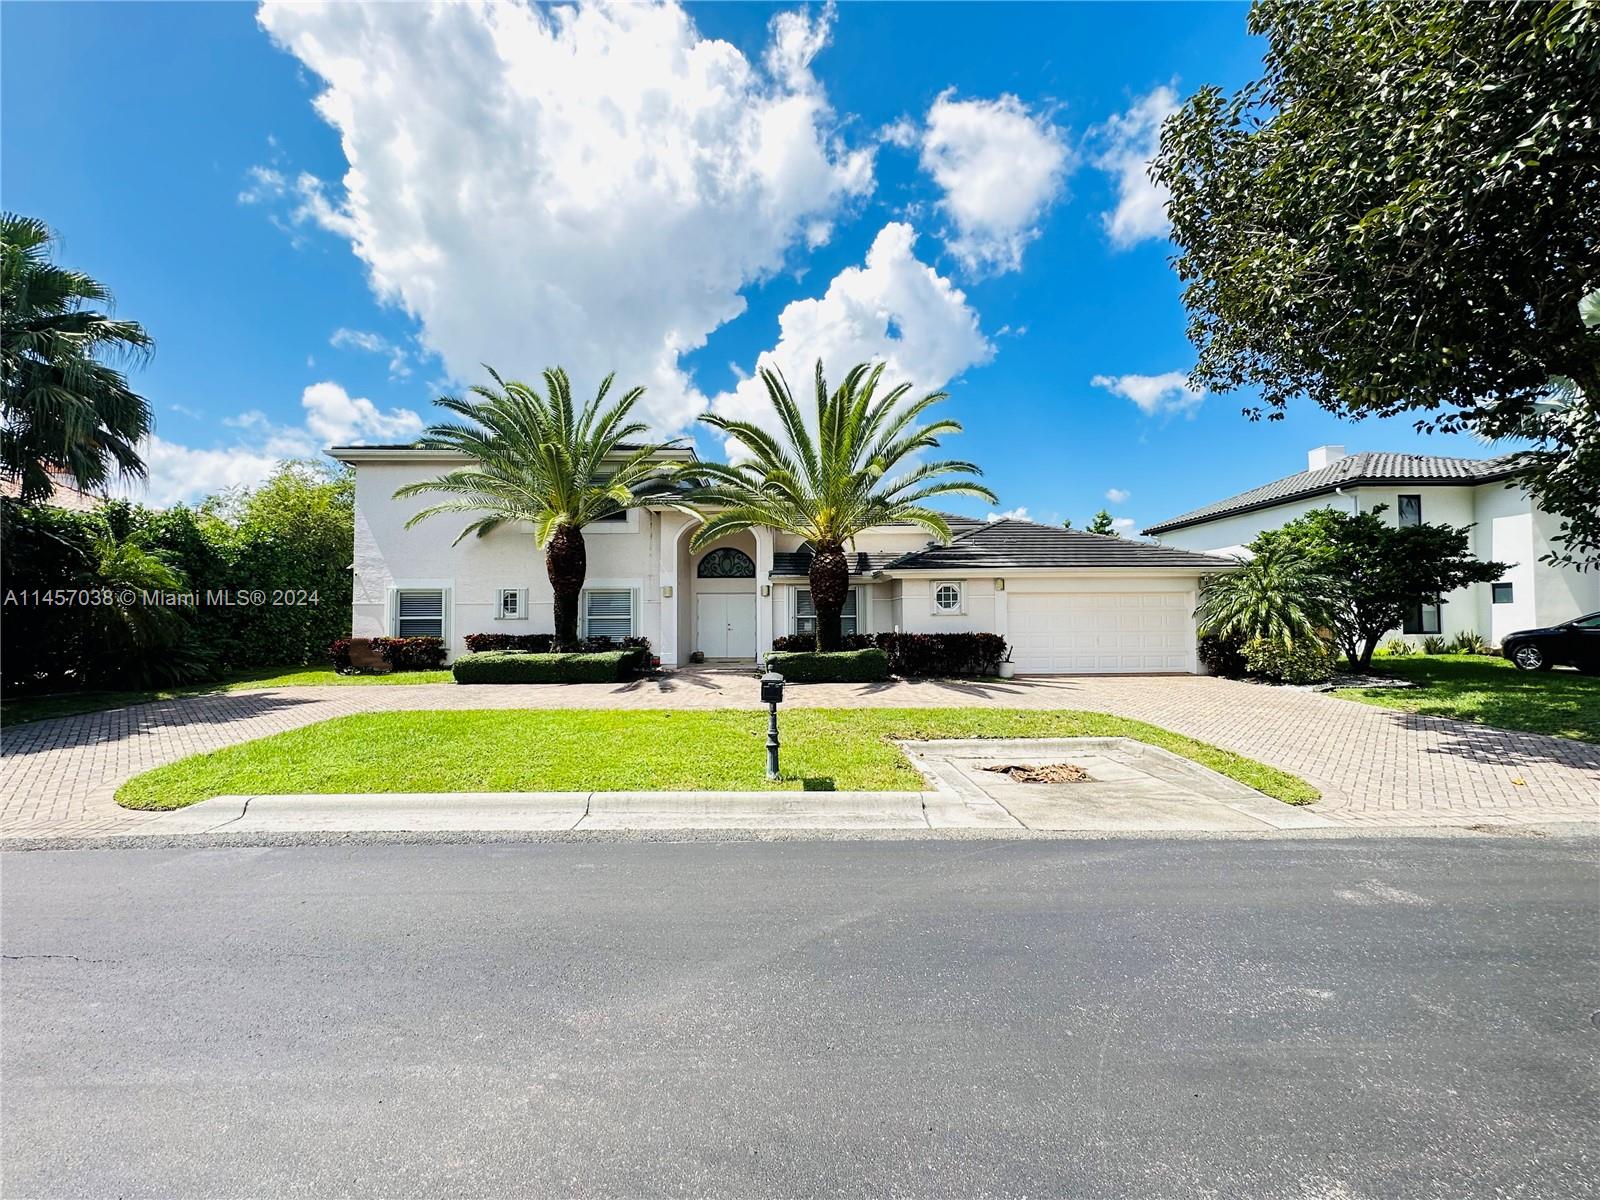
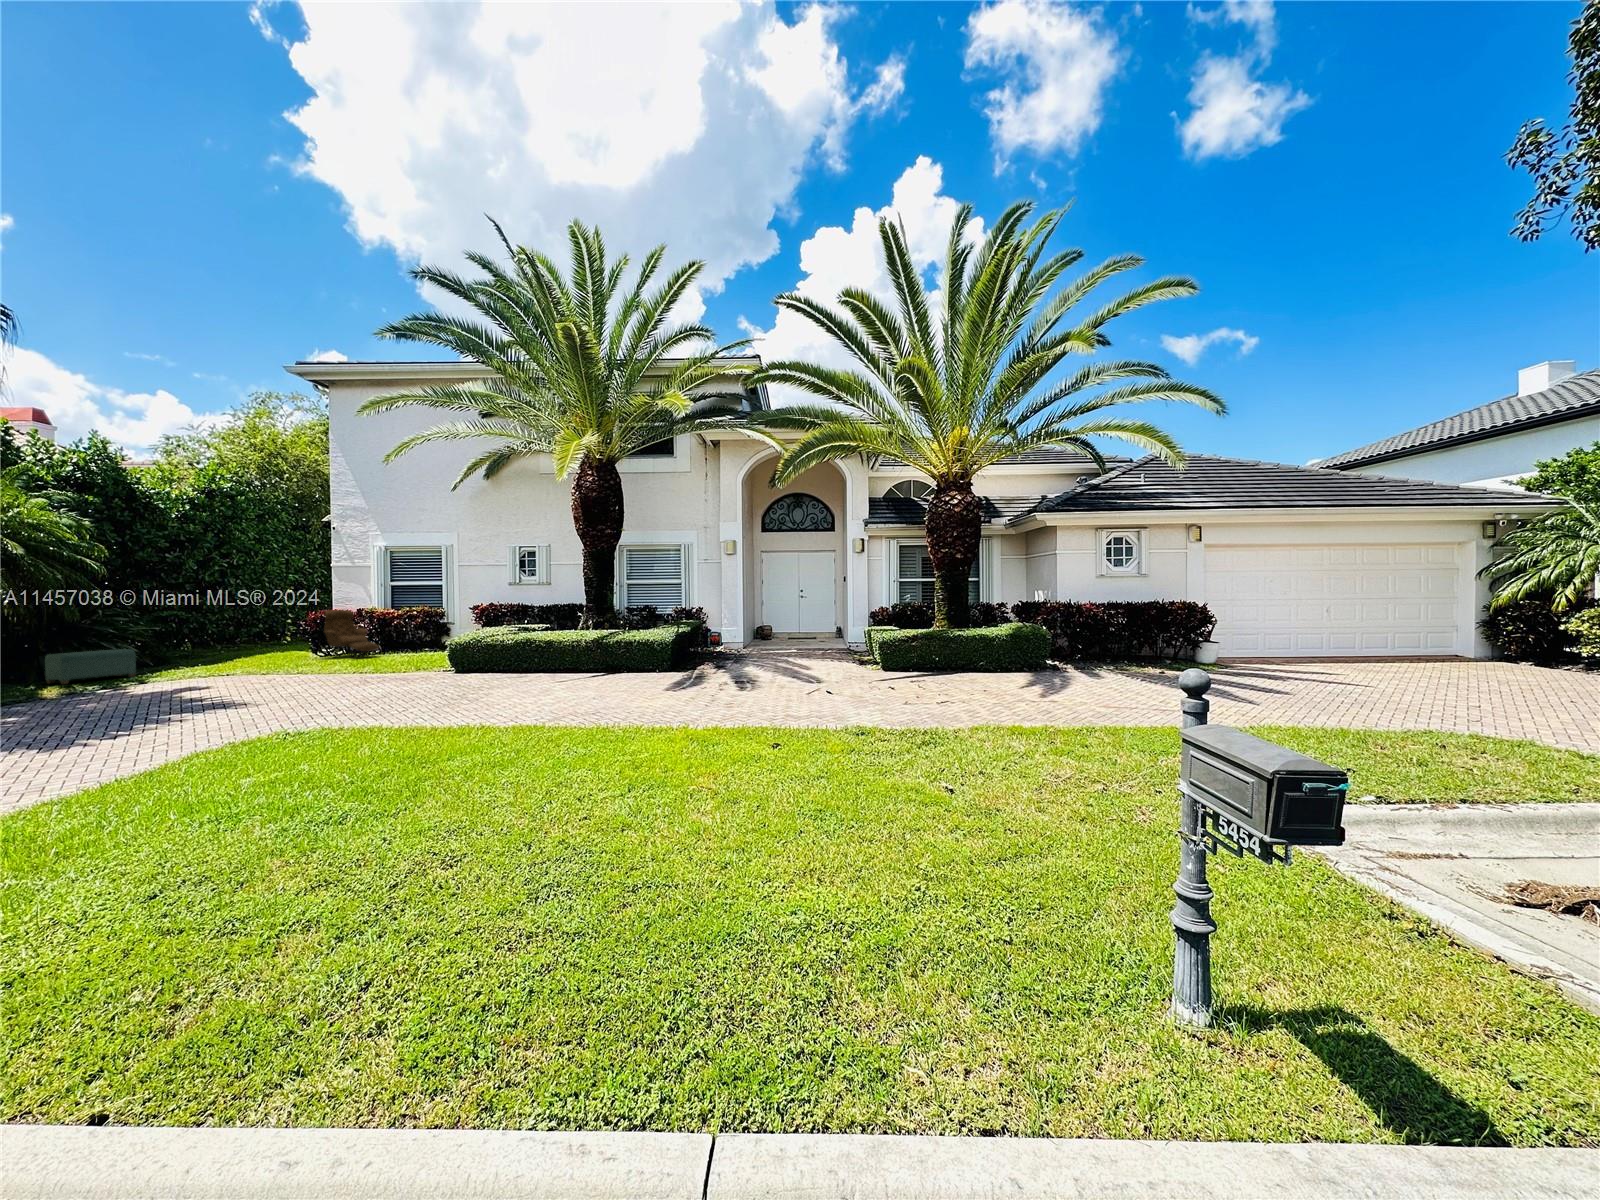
bench: none [149,667,213,691] -> present [45,649,136,684]

